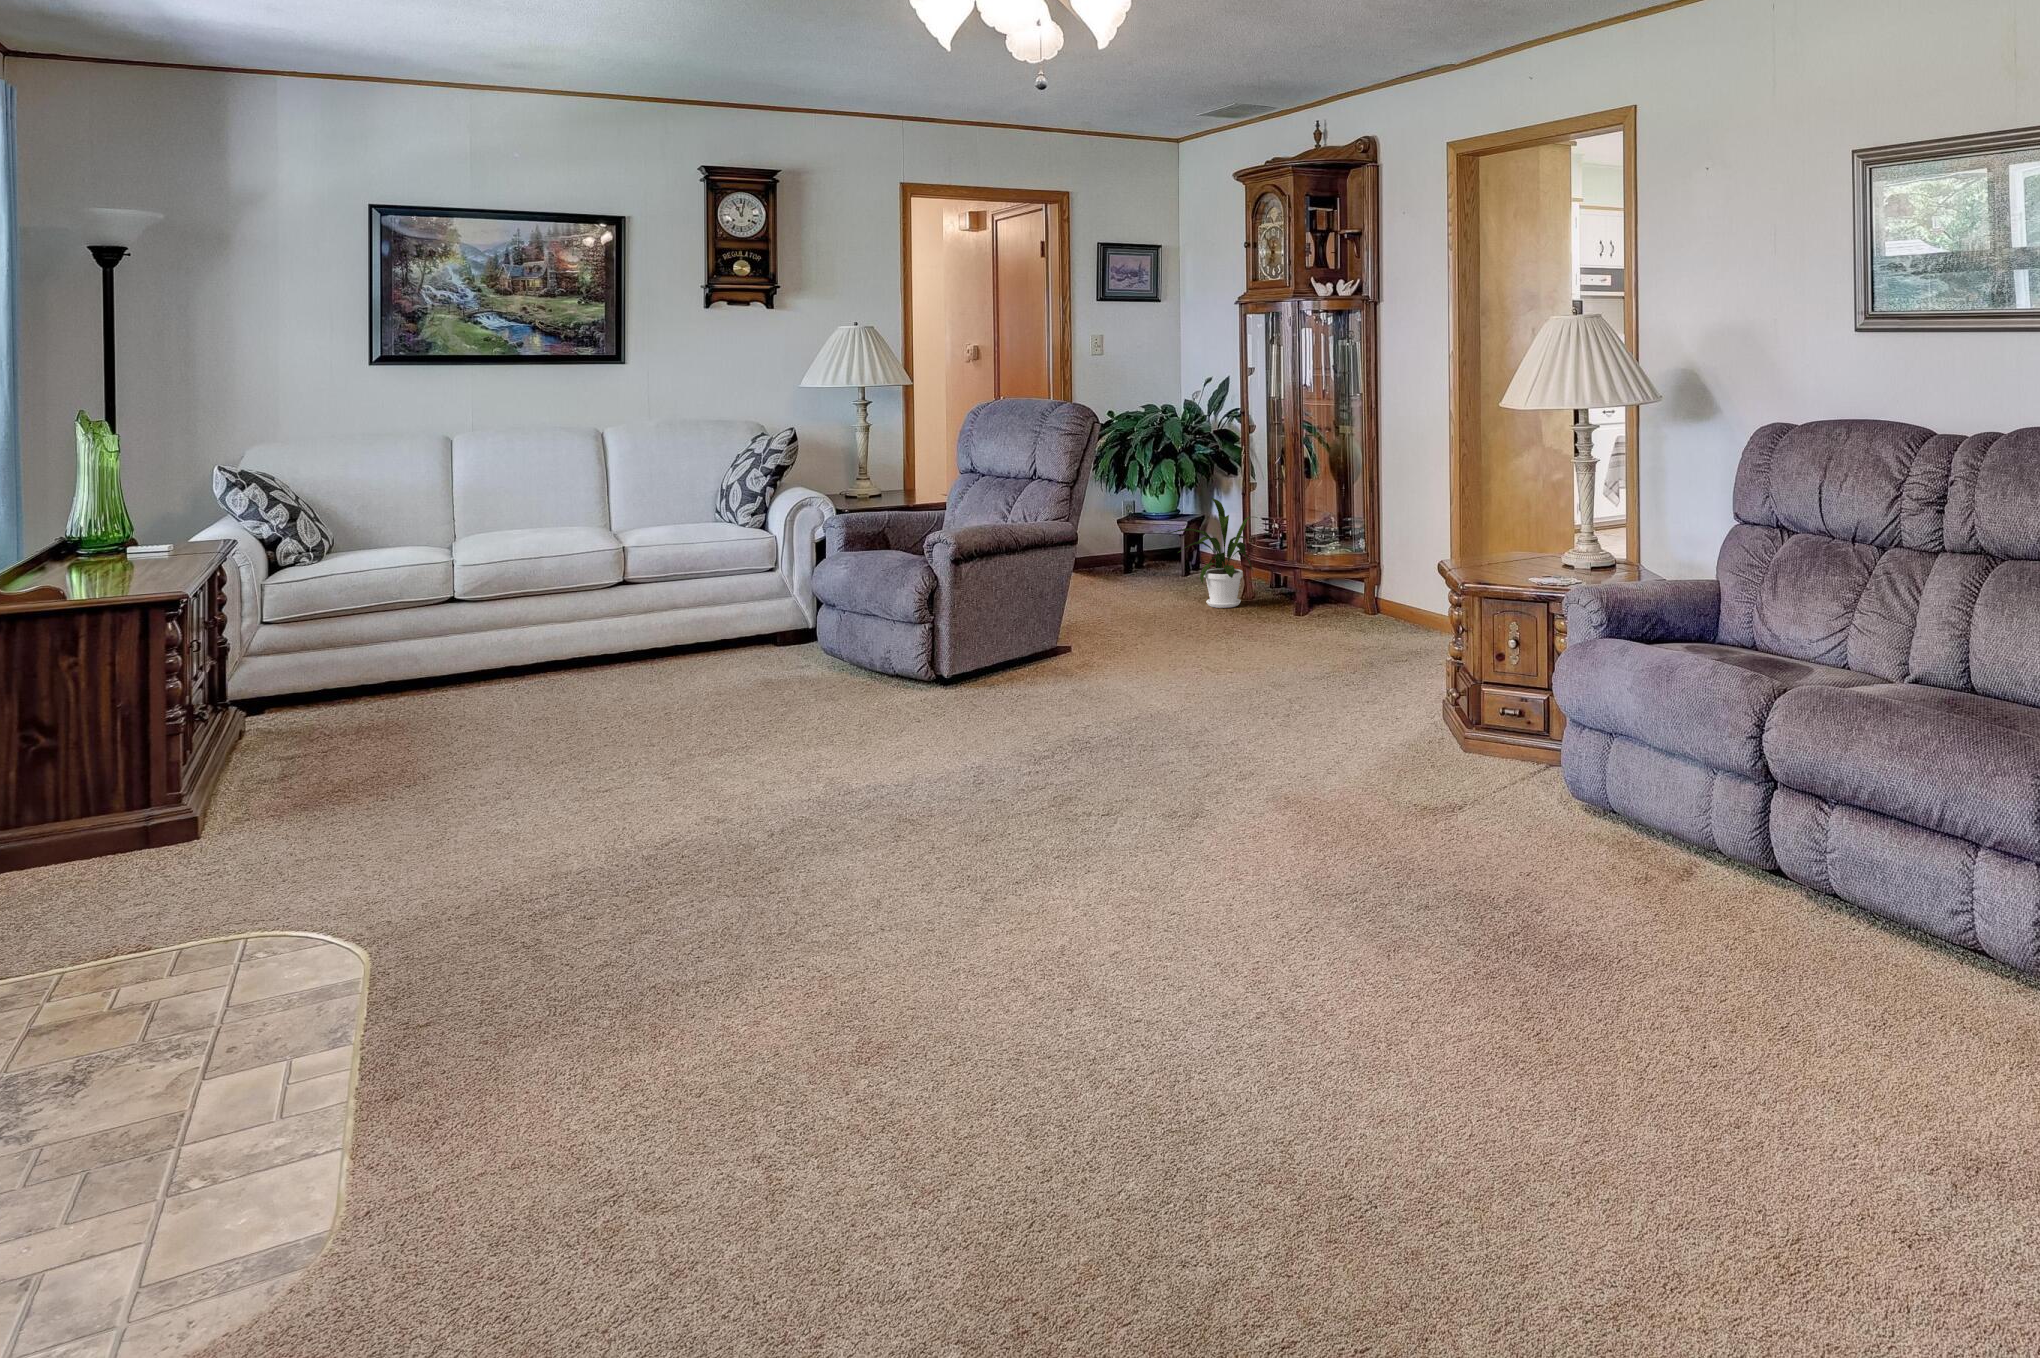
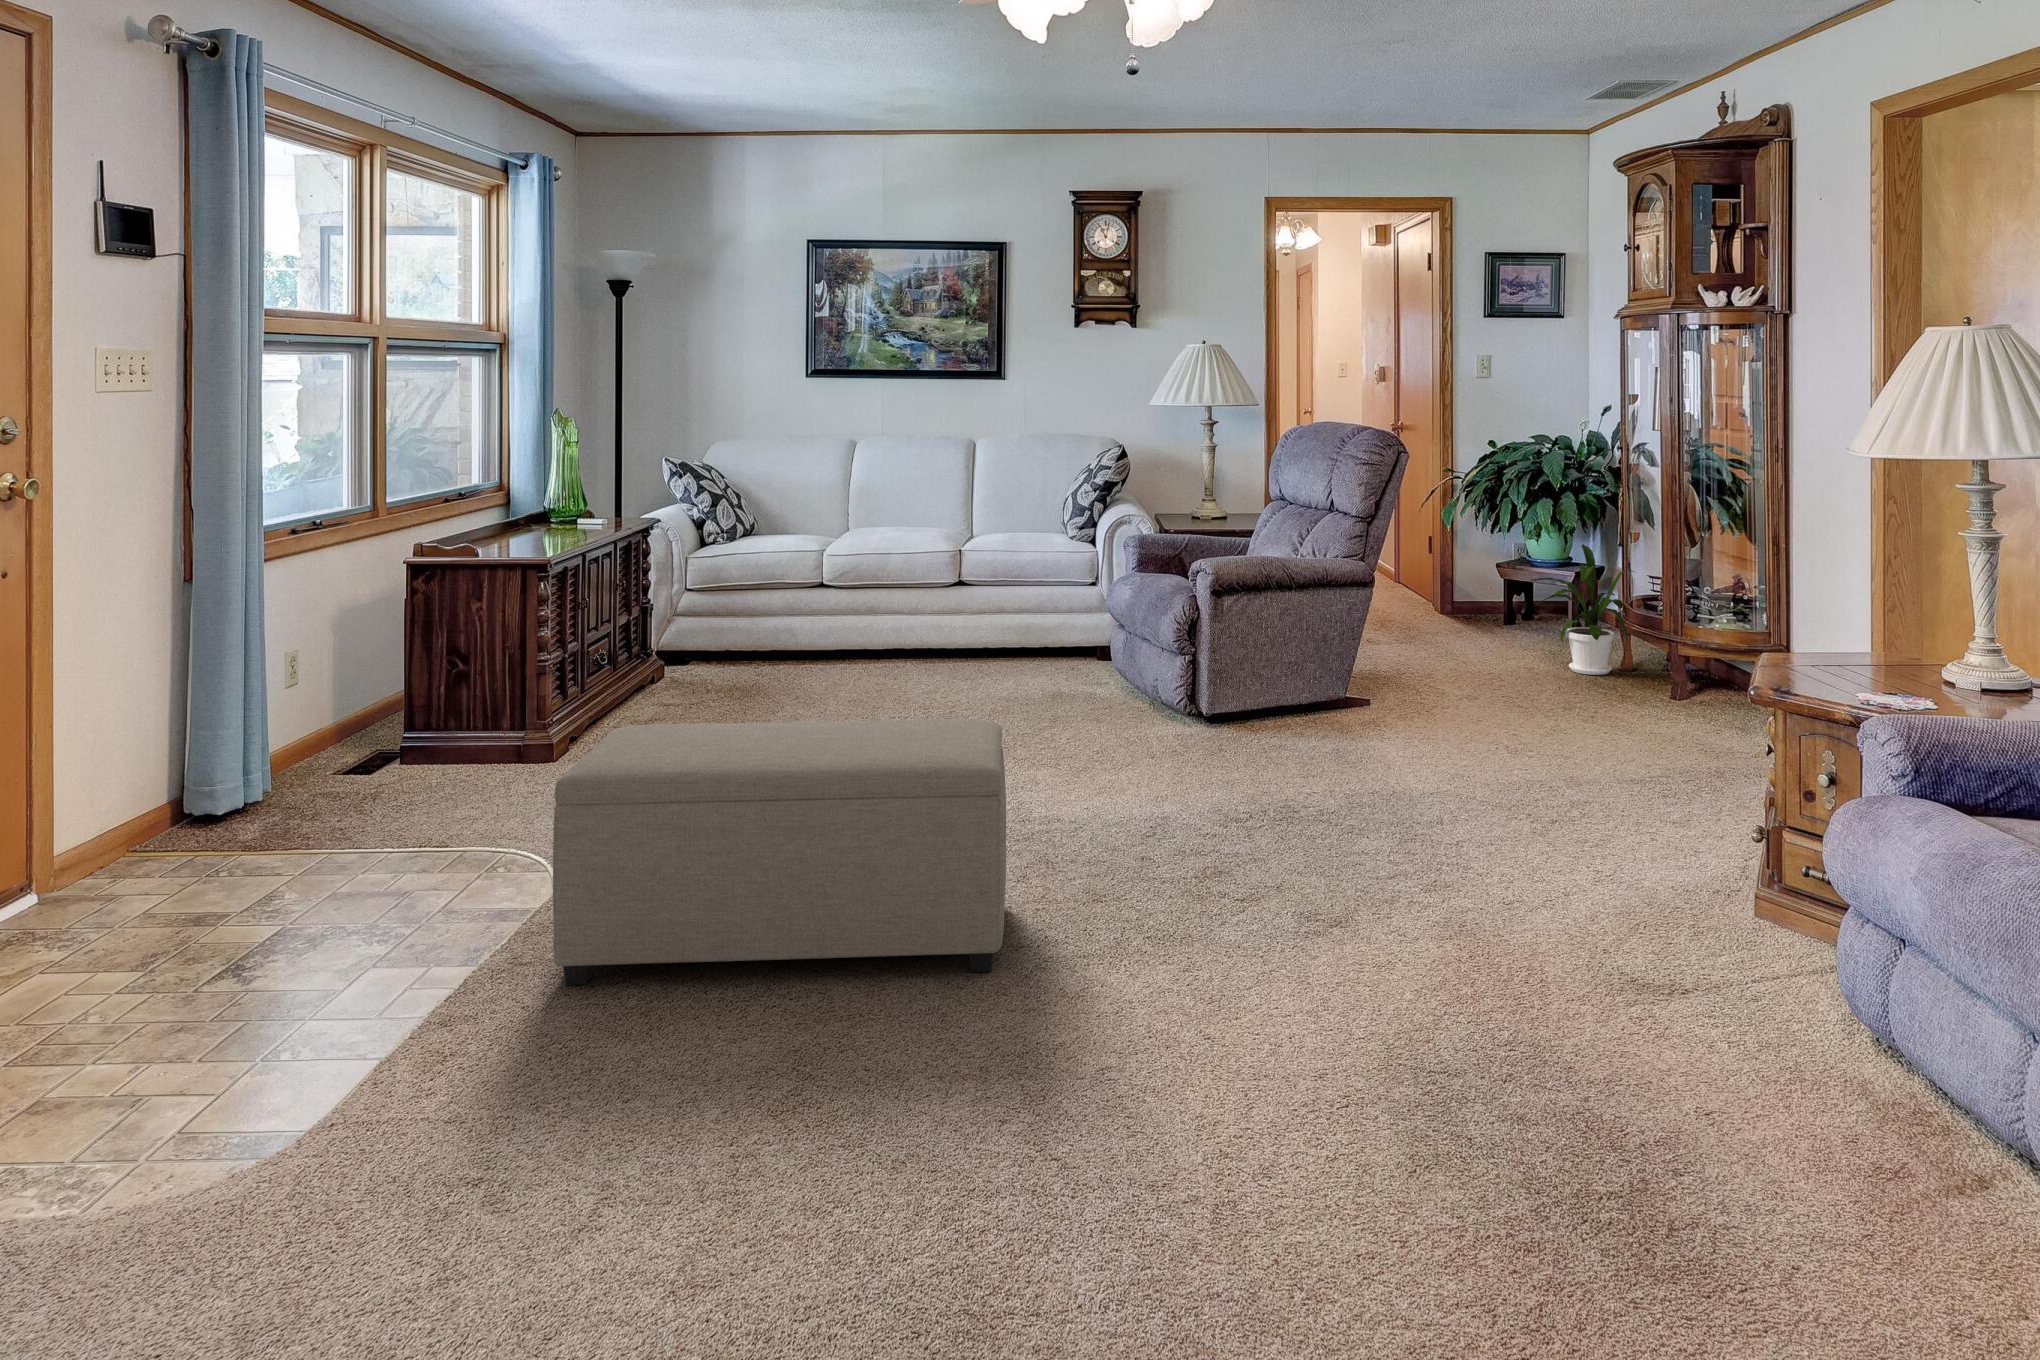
ottoman: none [479,687,946,1008] -> present [553,719,1006,985]

